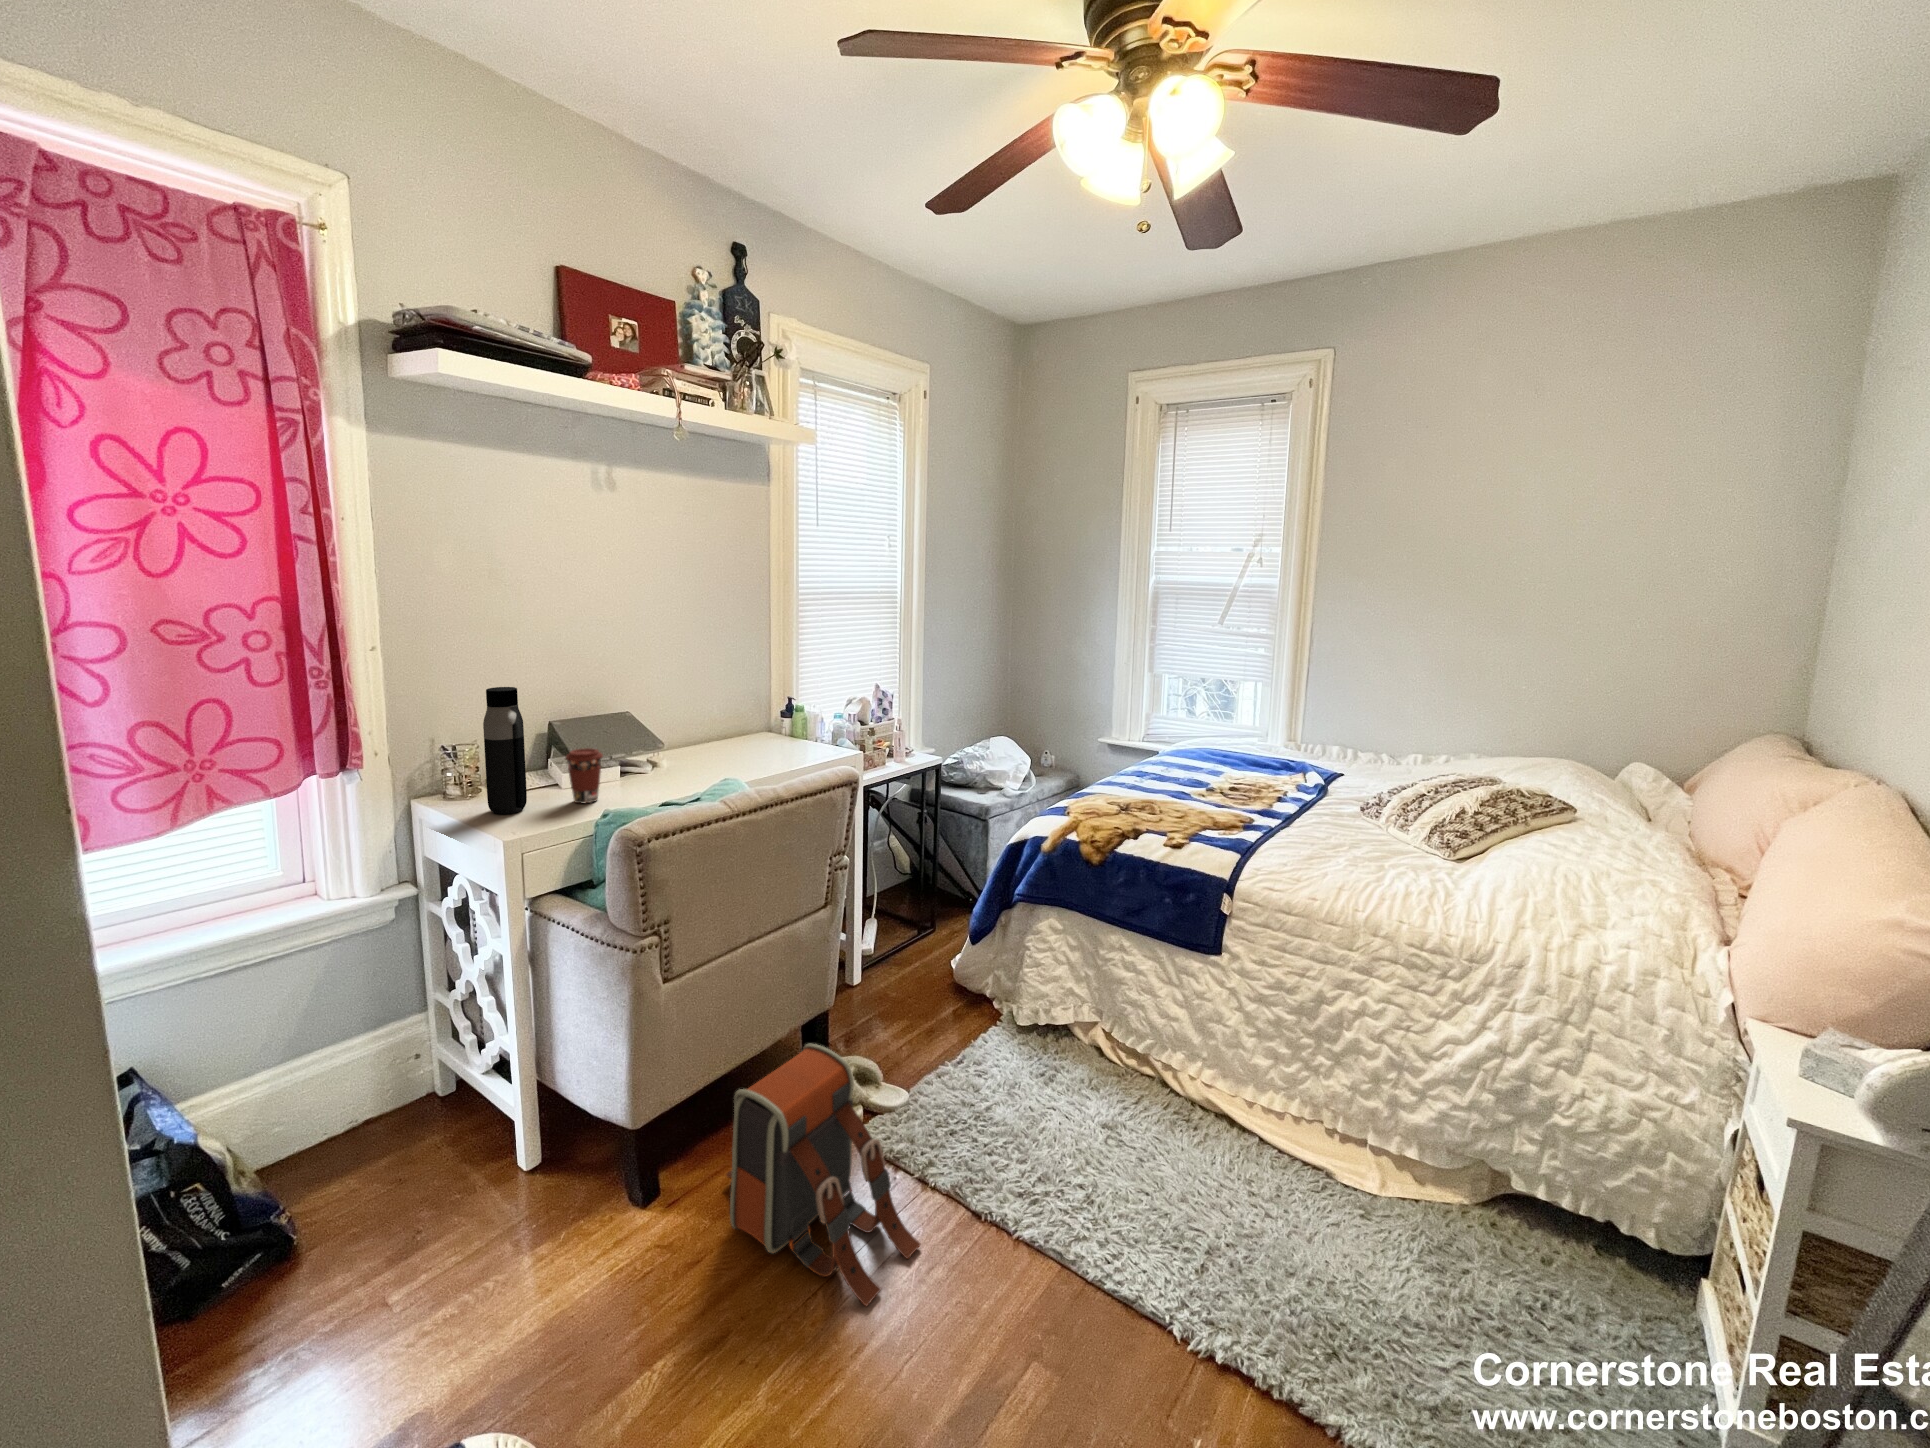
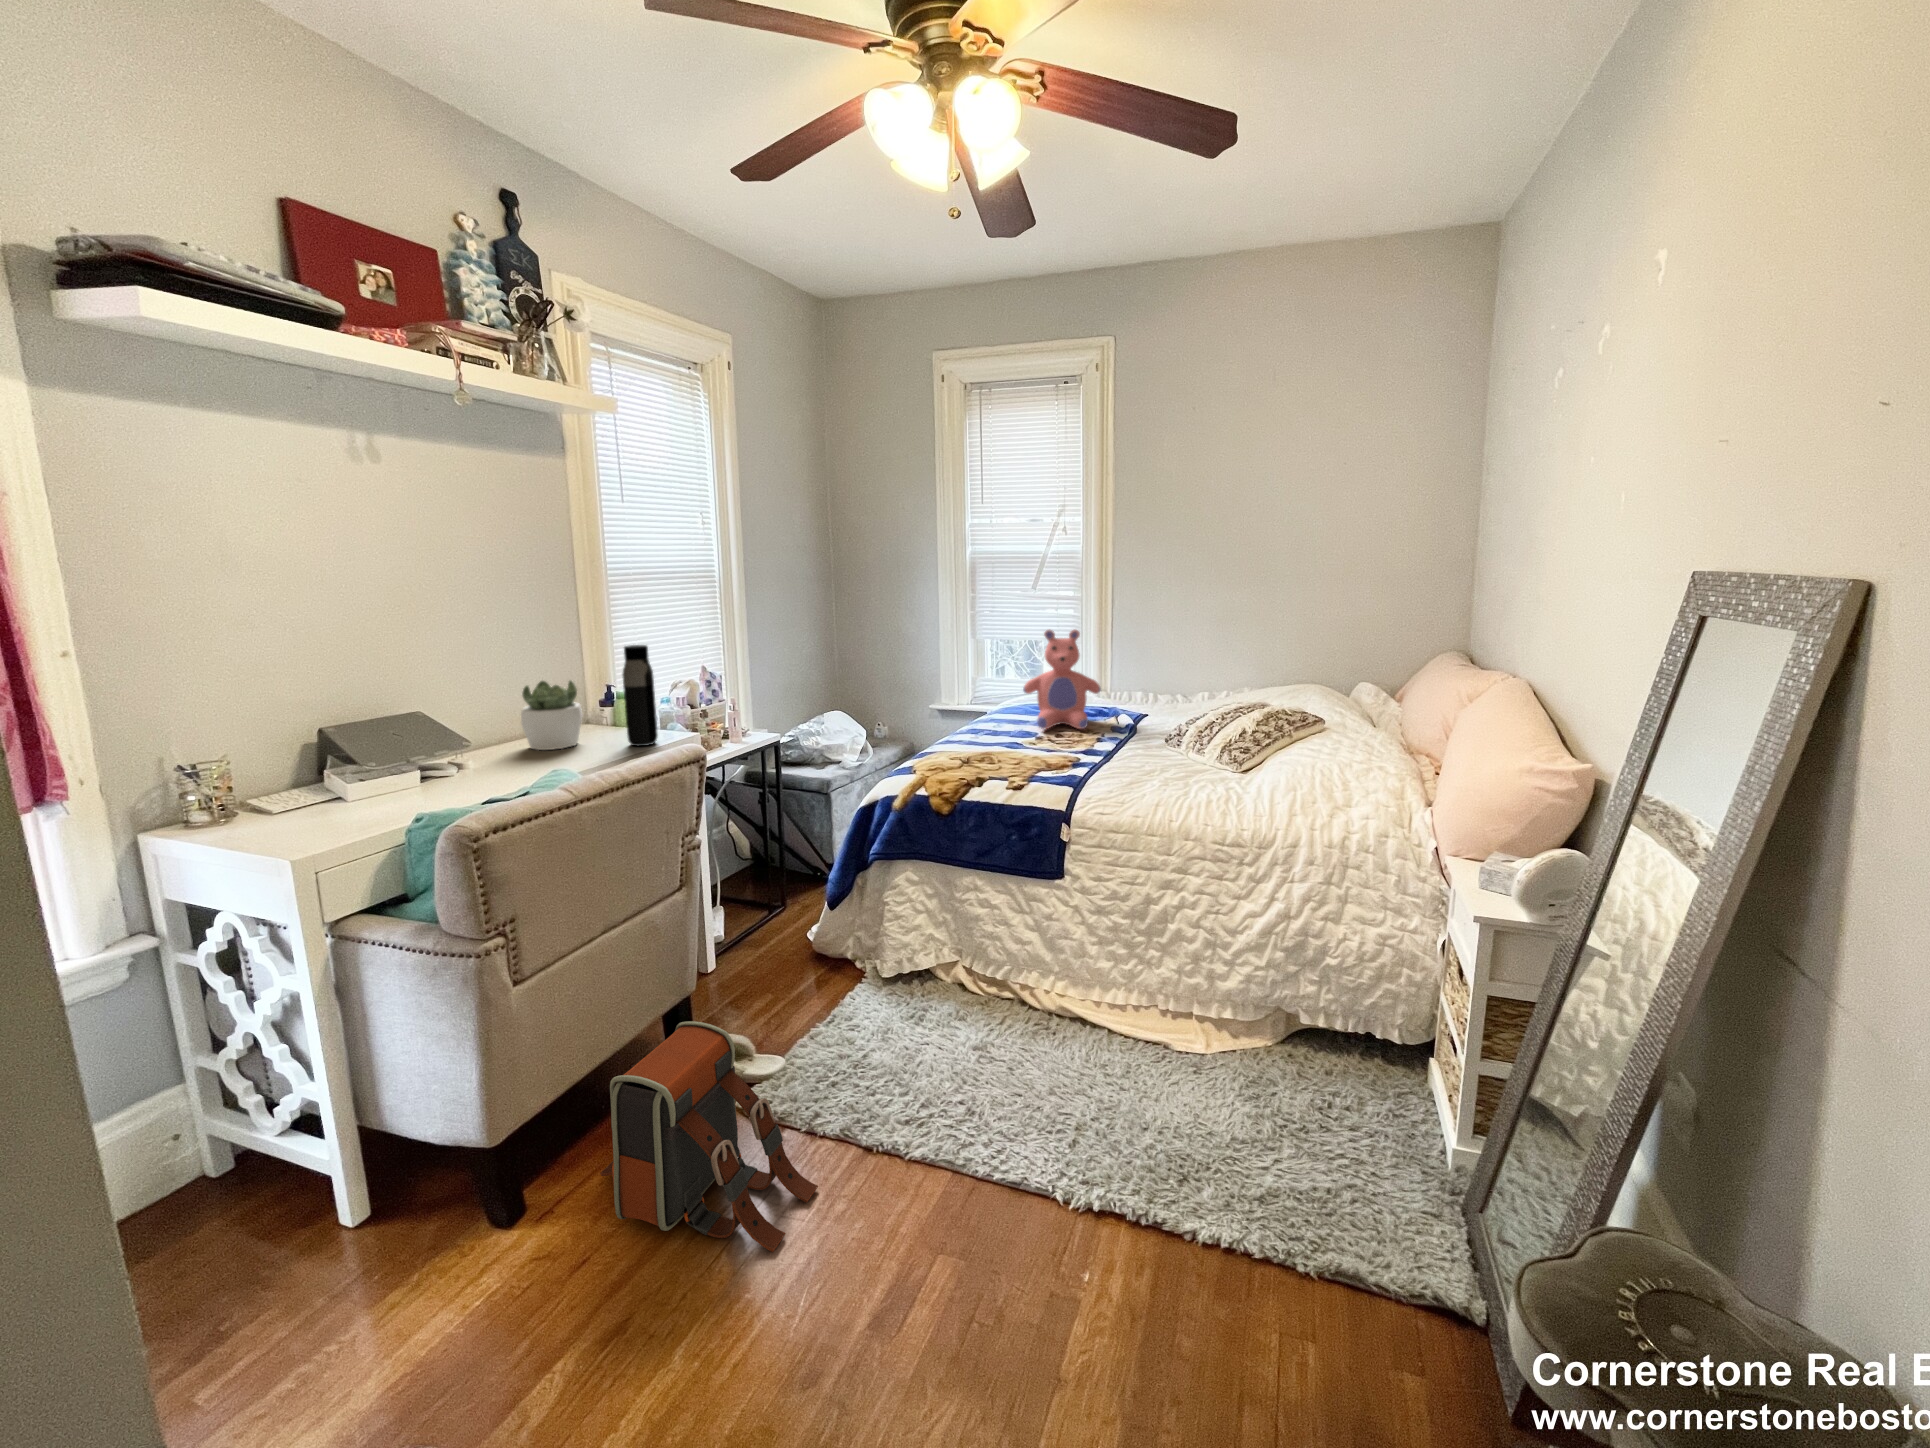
teddy bear: none [1197,672,1286,784] -> present [1023,630,1101,729]
water bottle: present [483,687,527,814] -> present [622,645,658,746]
succulent plant: none [711,690,764,755] -> present [521,681,582,750]
coffee cup: present [565,748,603,803] -> none [354,751,403,813]

